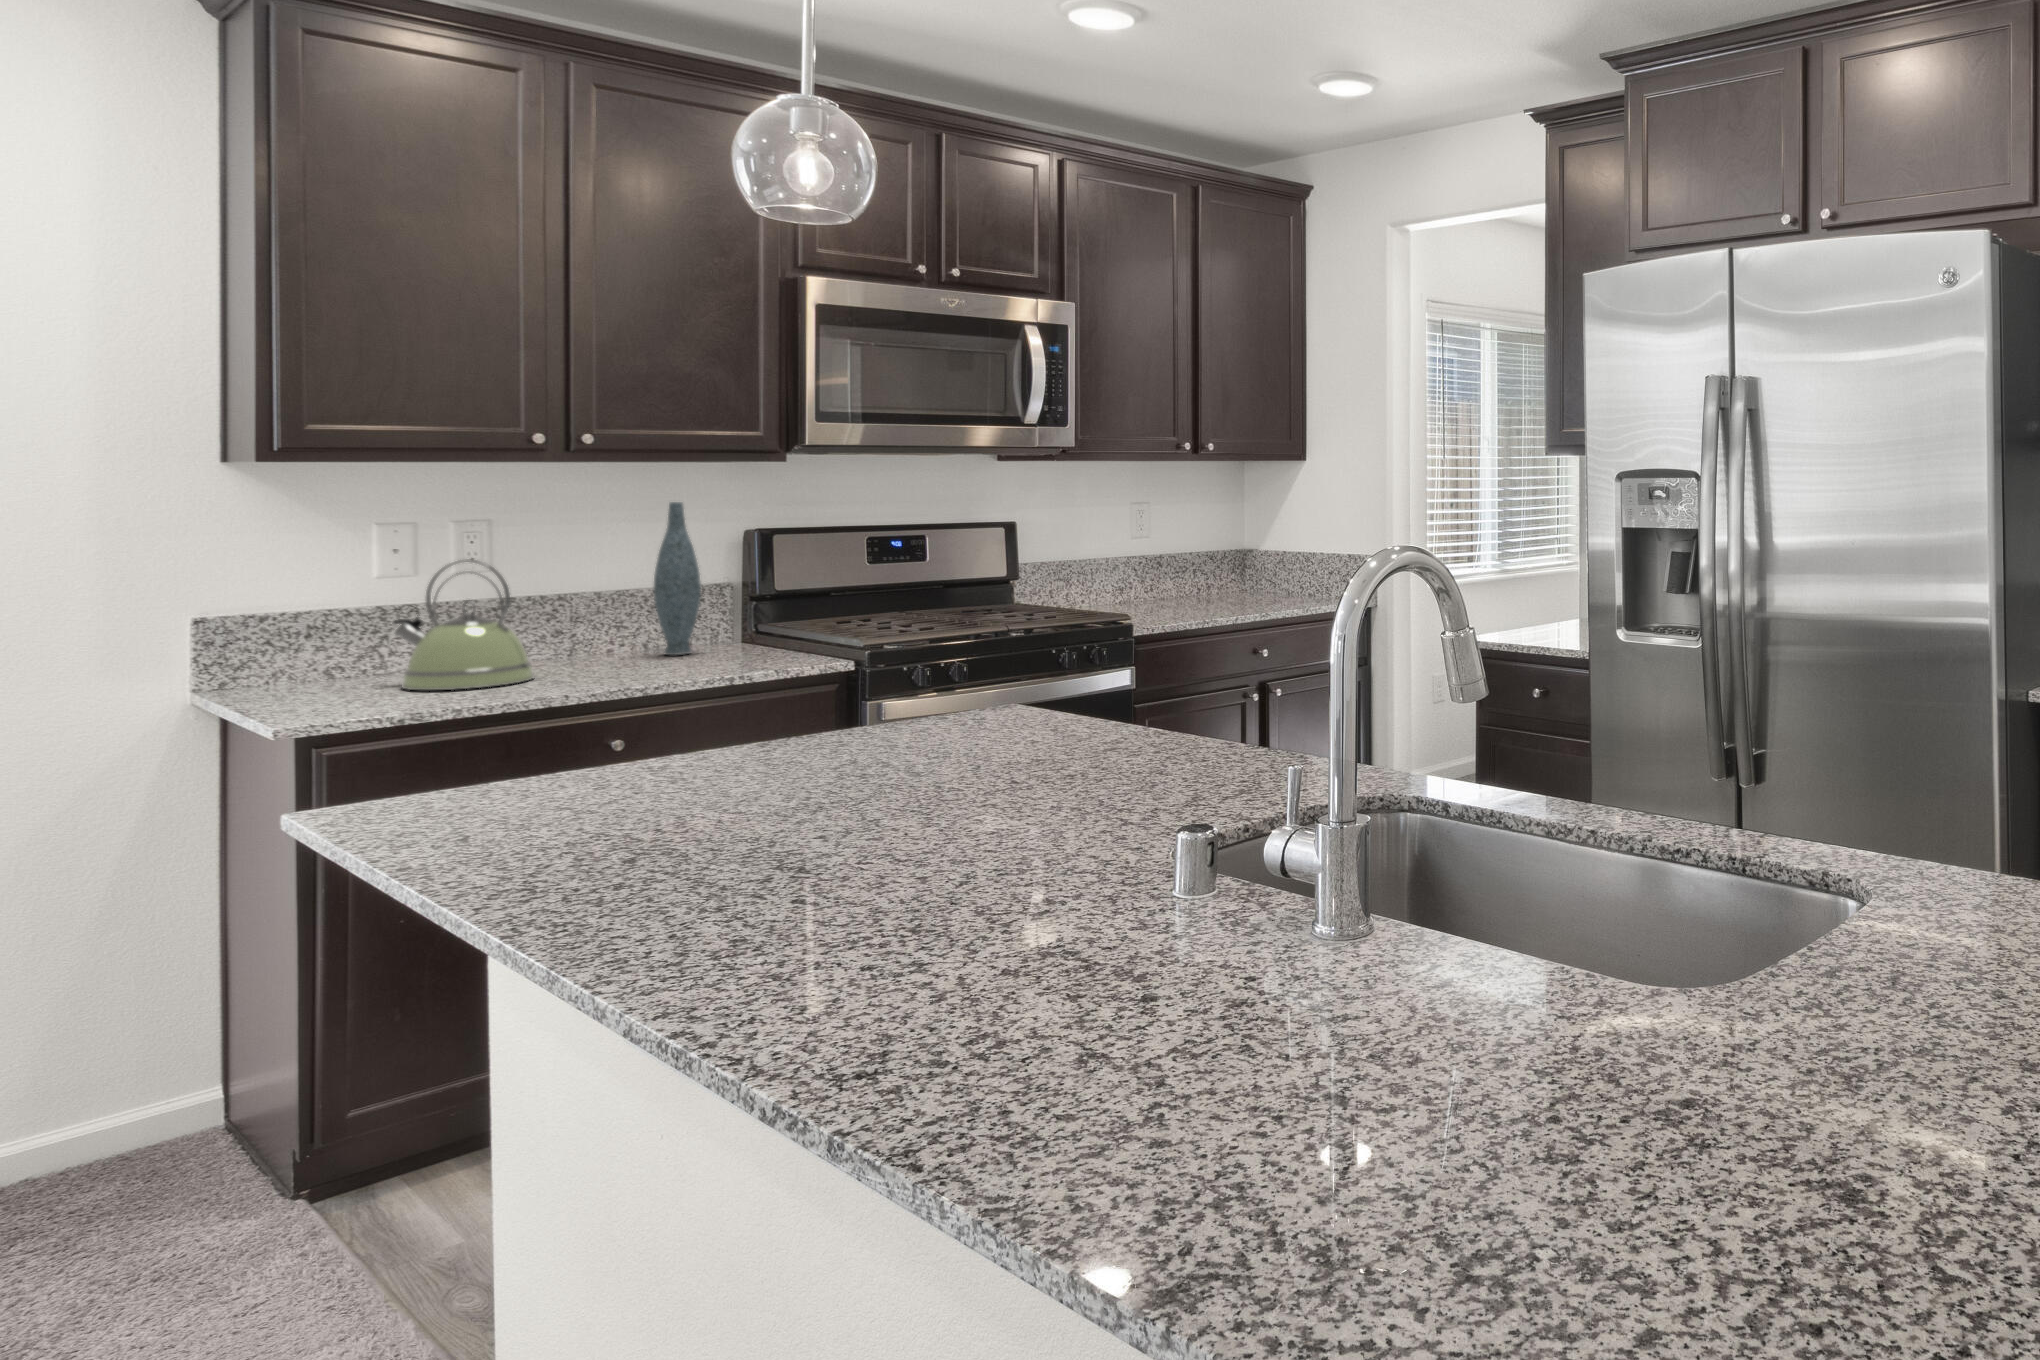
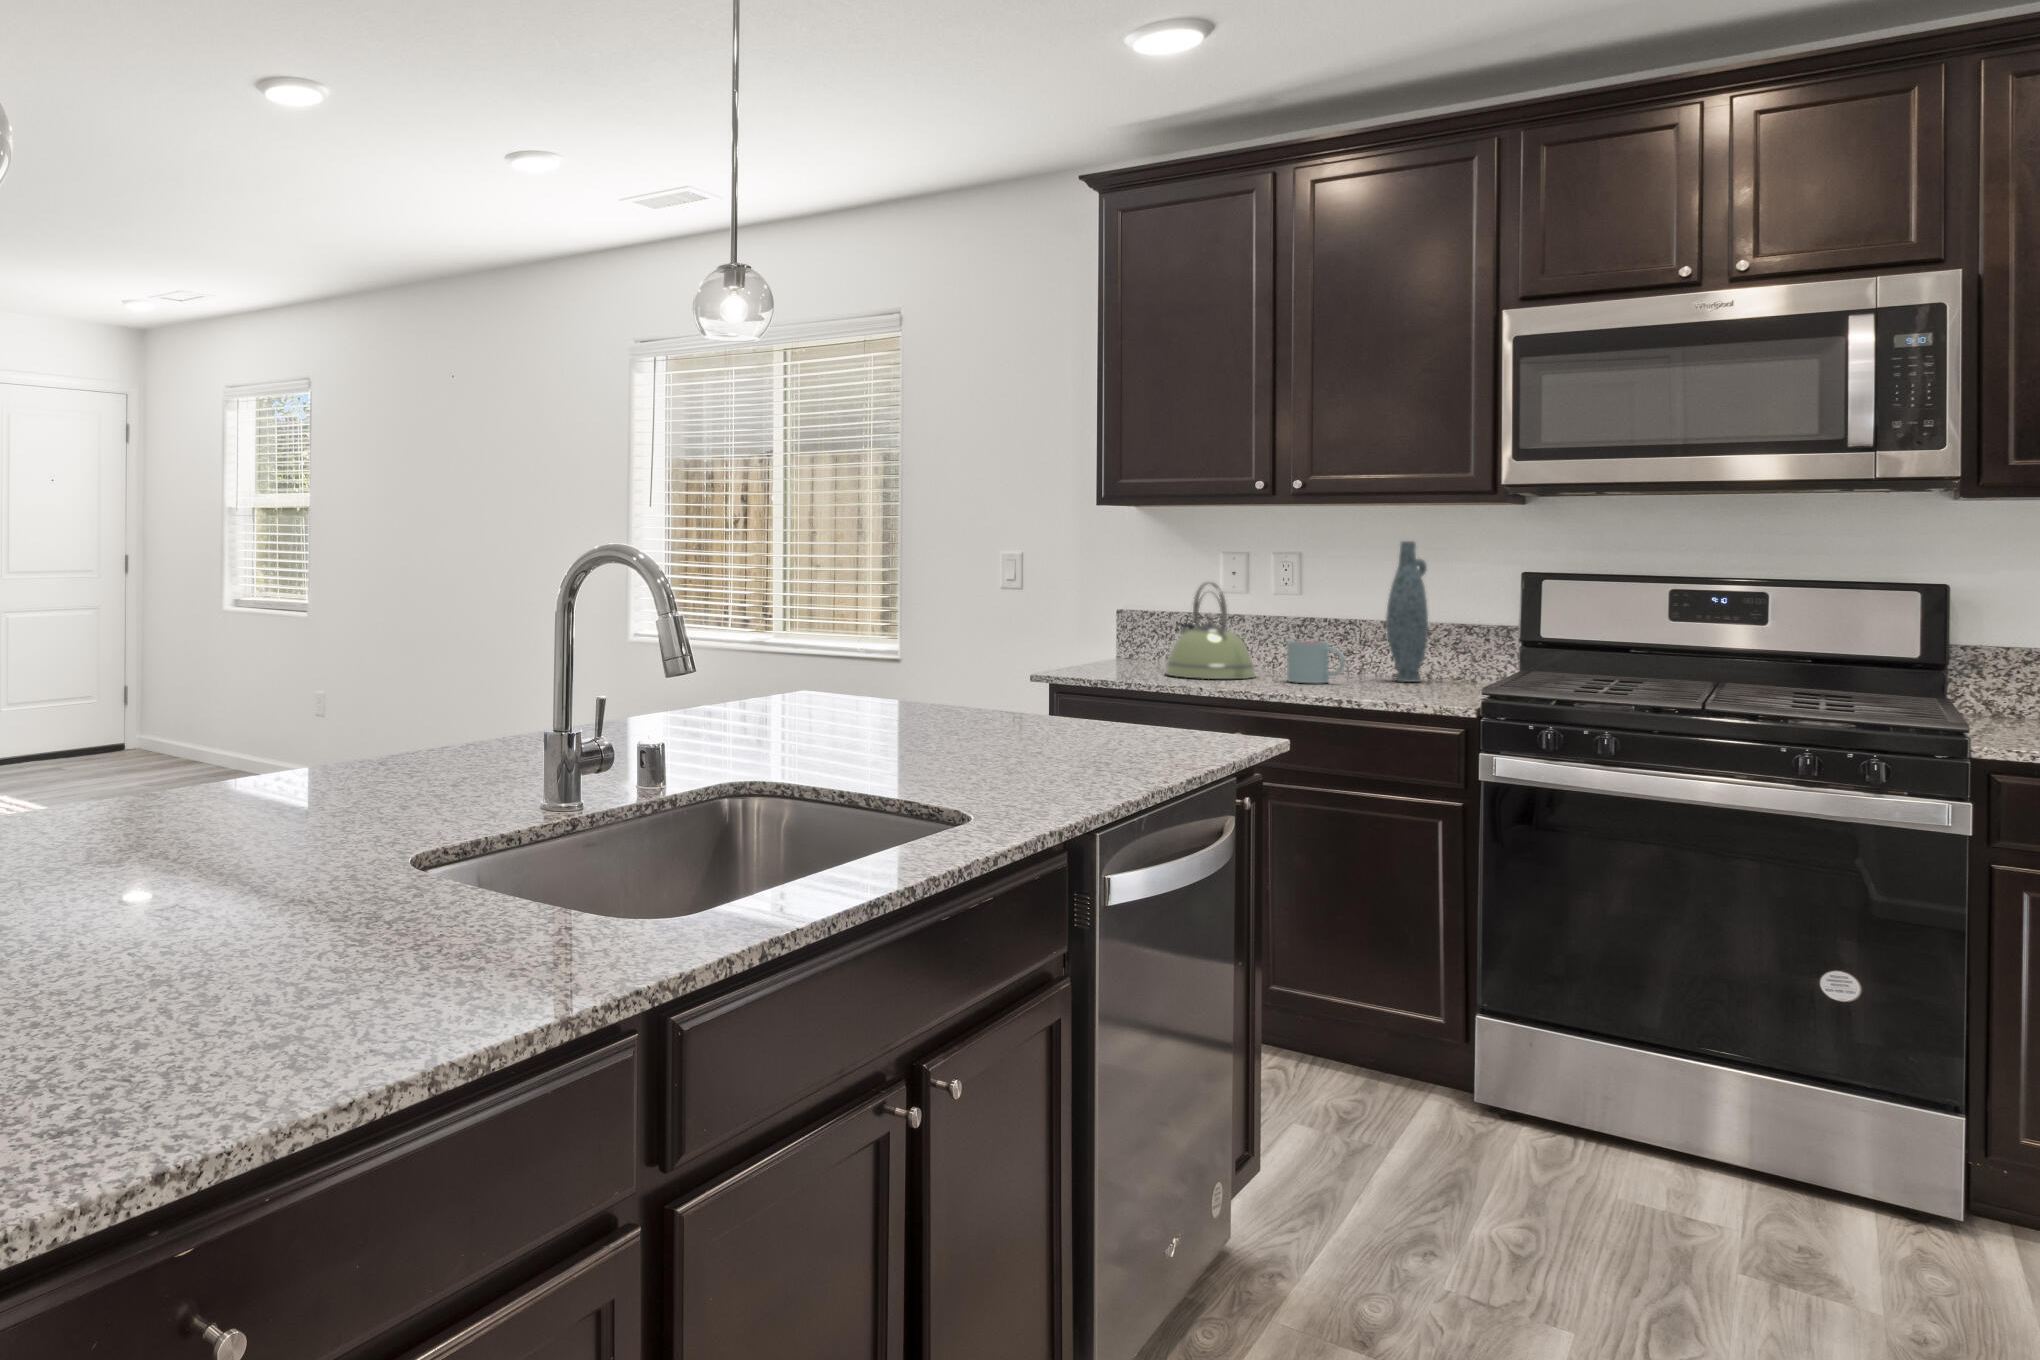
mug: none [584,620,659,672] -> present [1287,641,1345,683]

